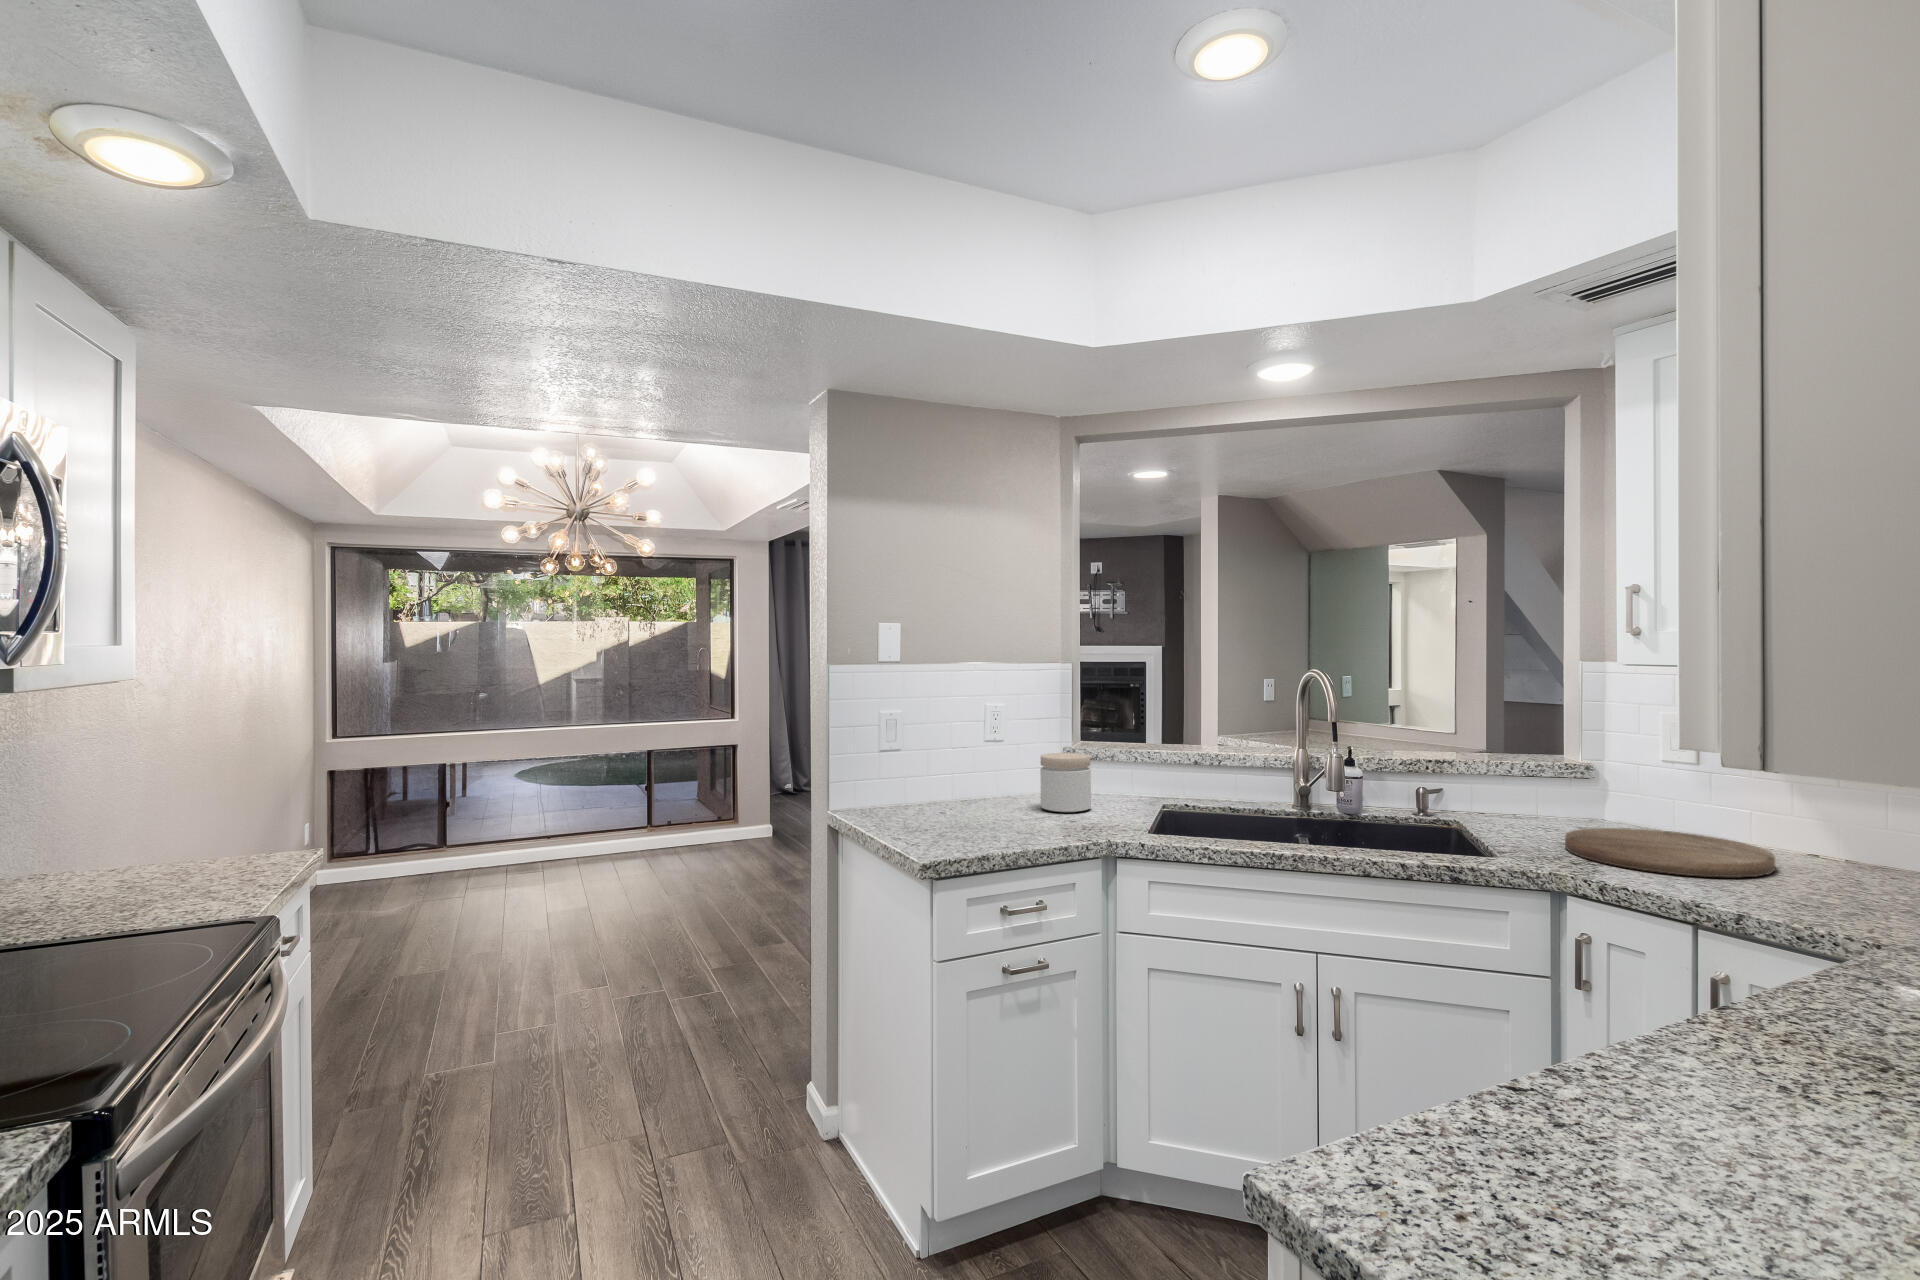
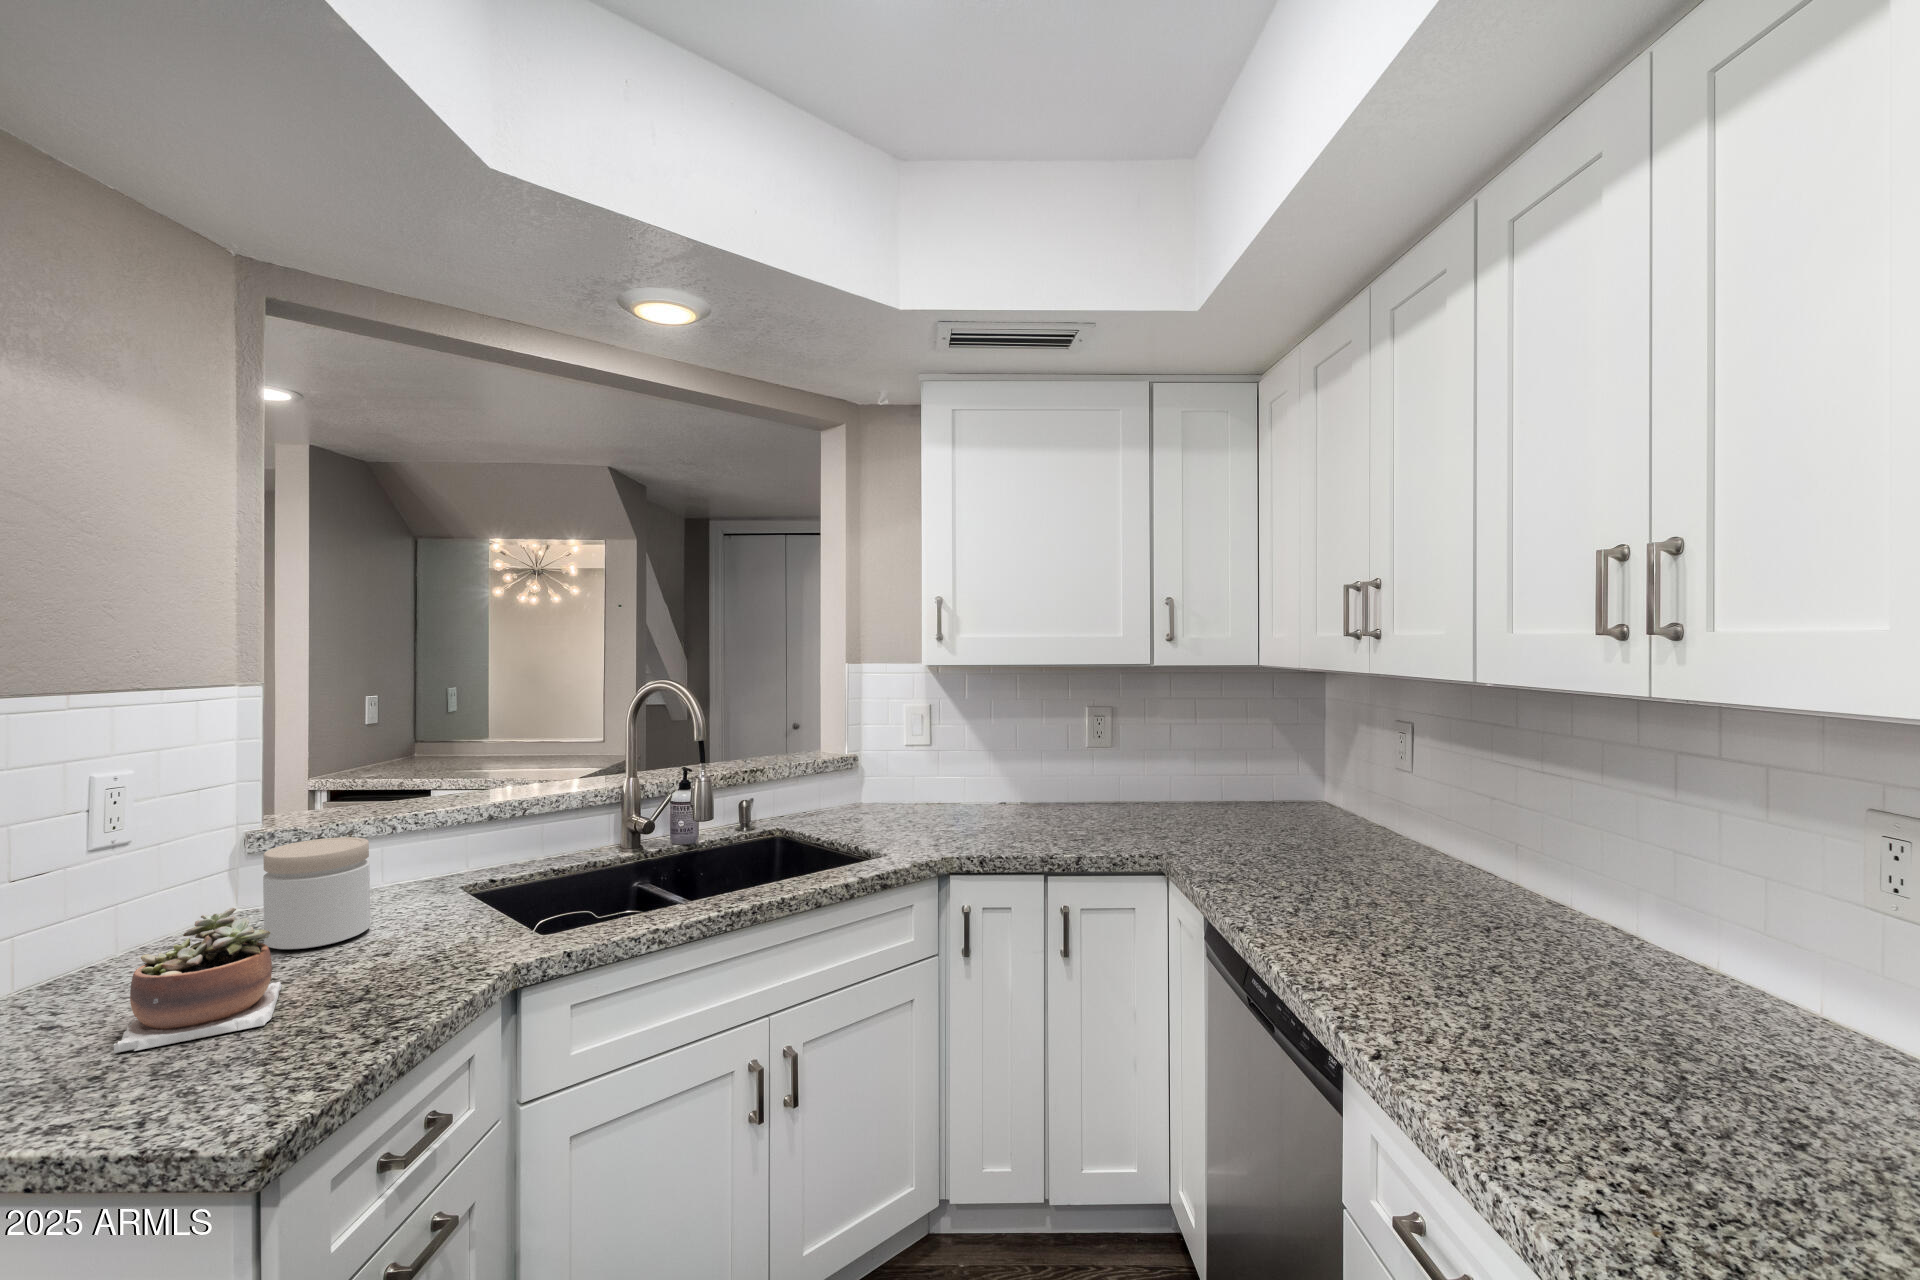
succulent plant: none [943,773,1020,831] -> present [114,908,282,1053]
cutting board: present [1565,828,1775,878] -> none [892,802,1026,840]

